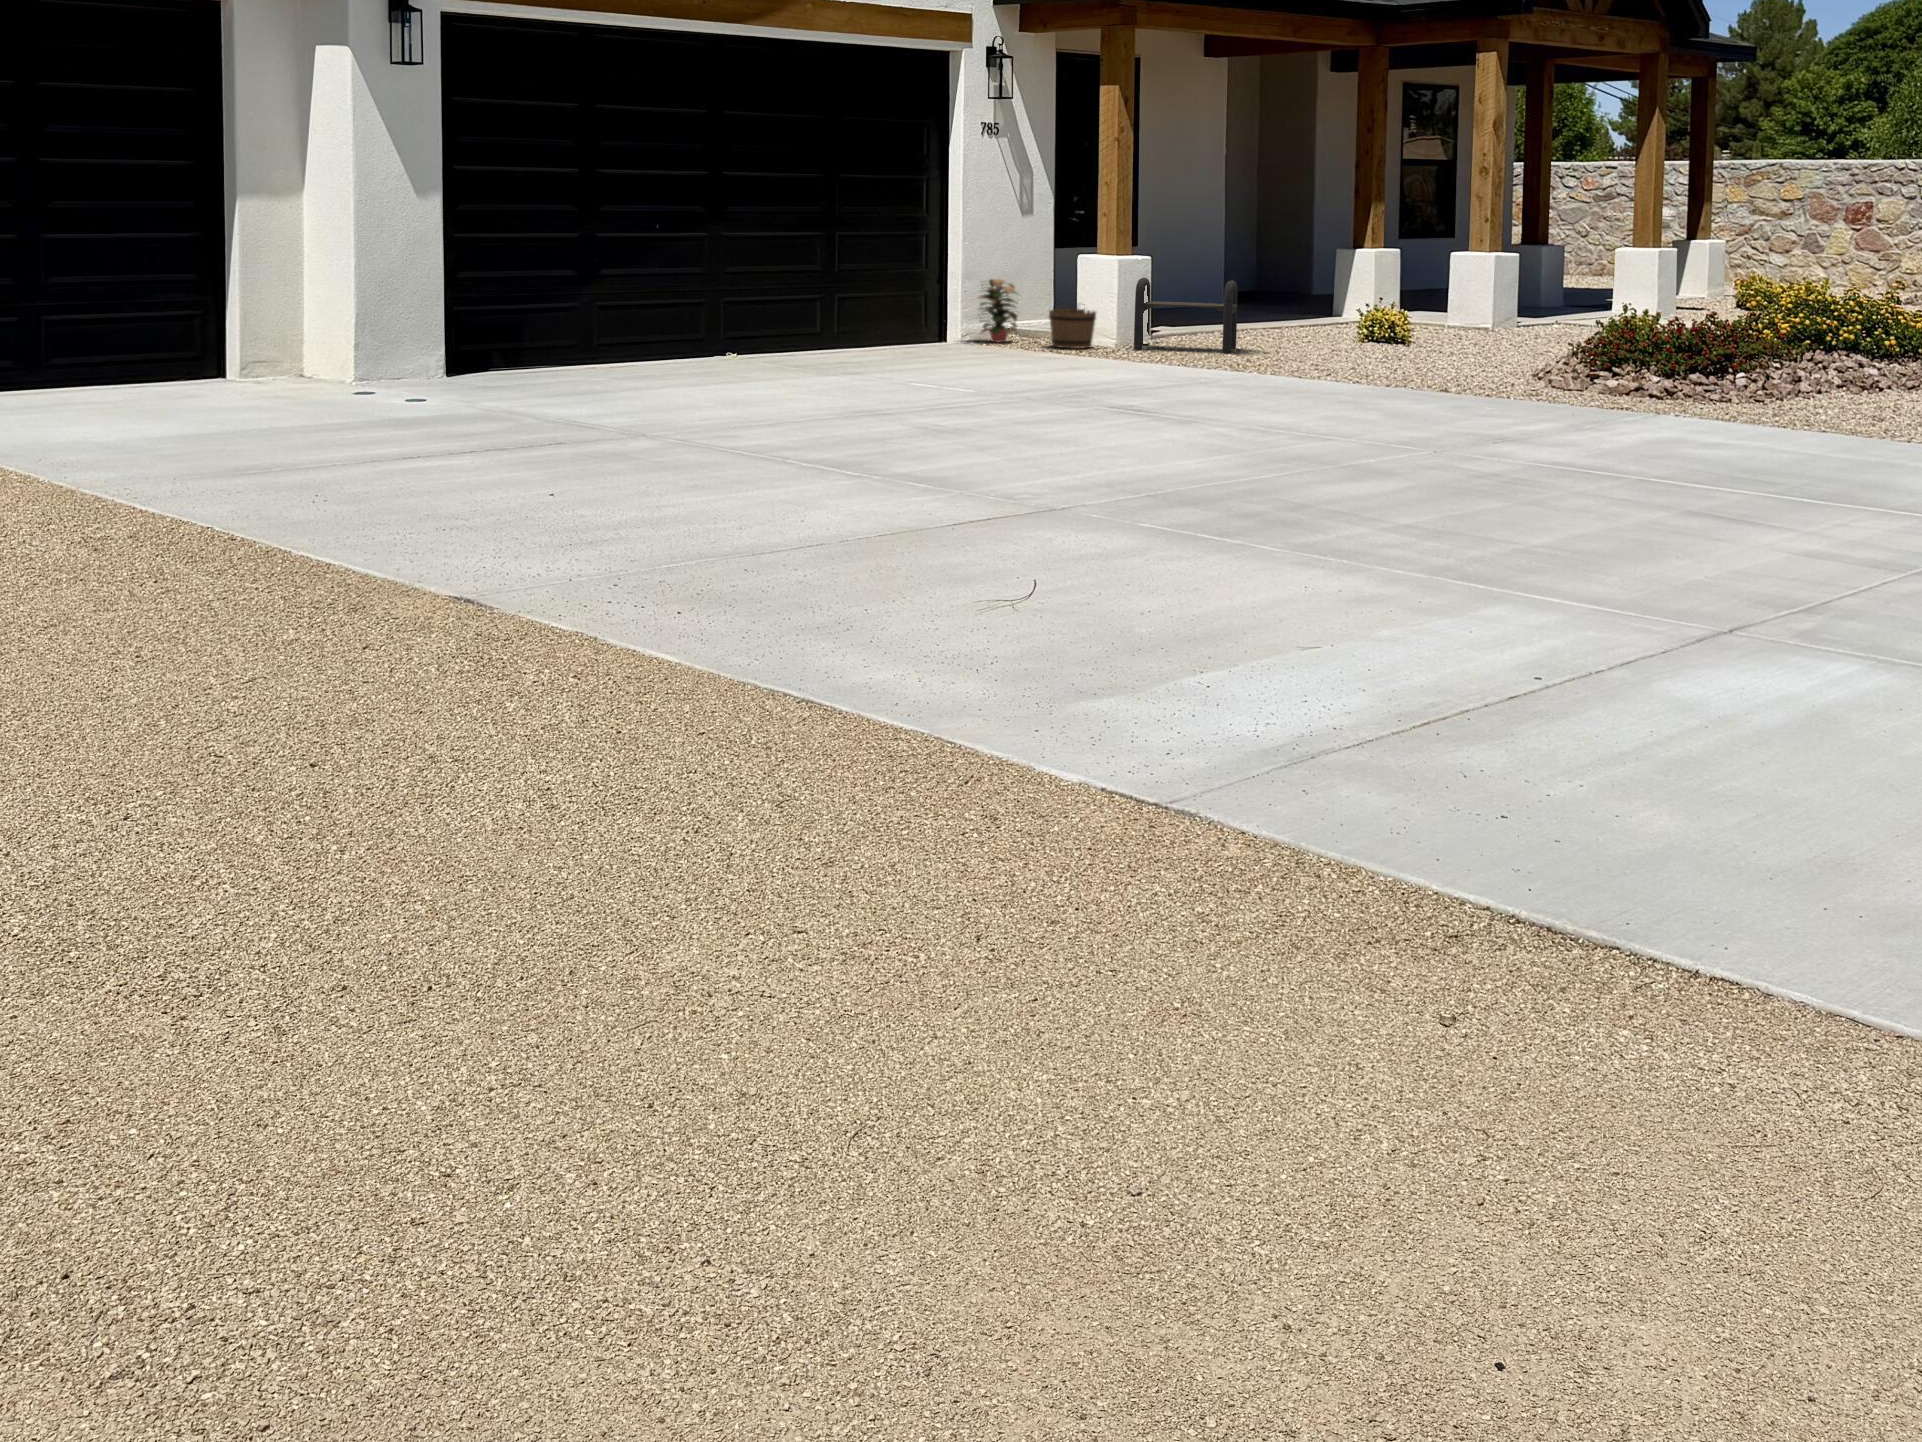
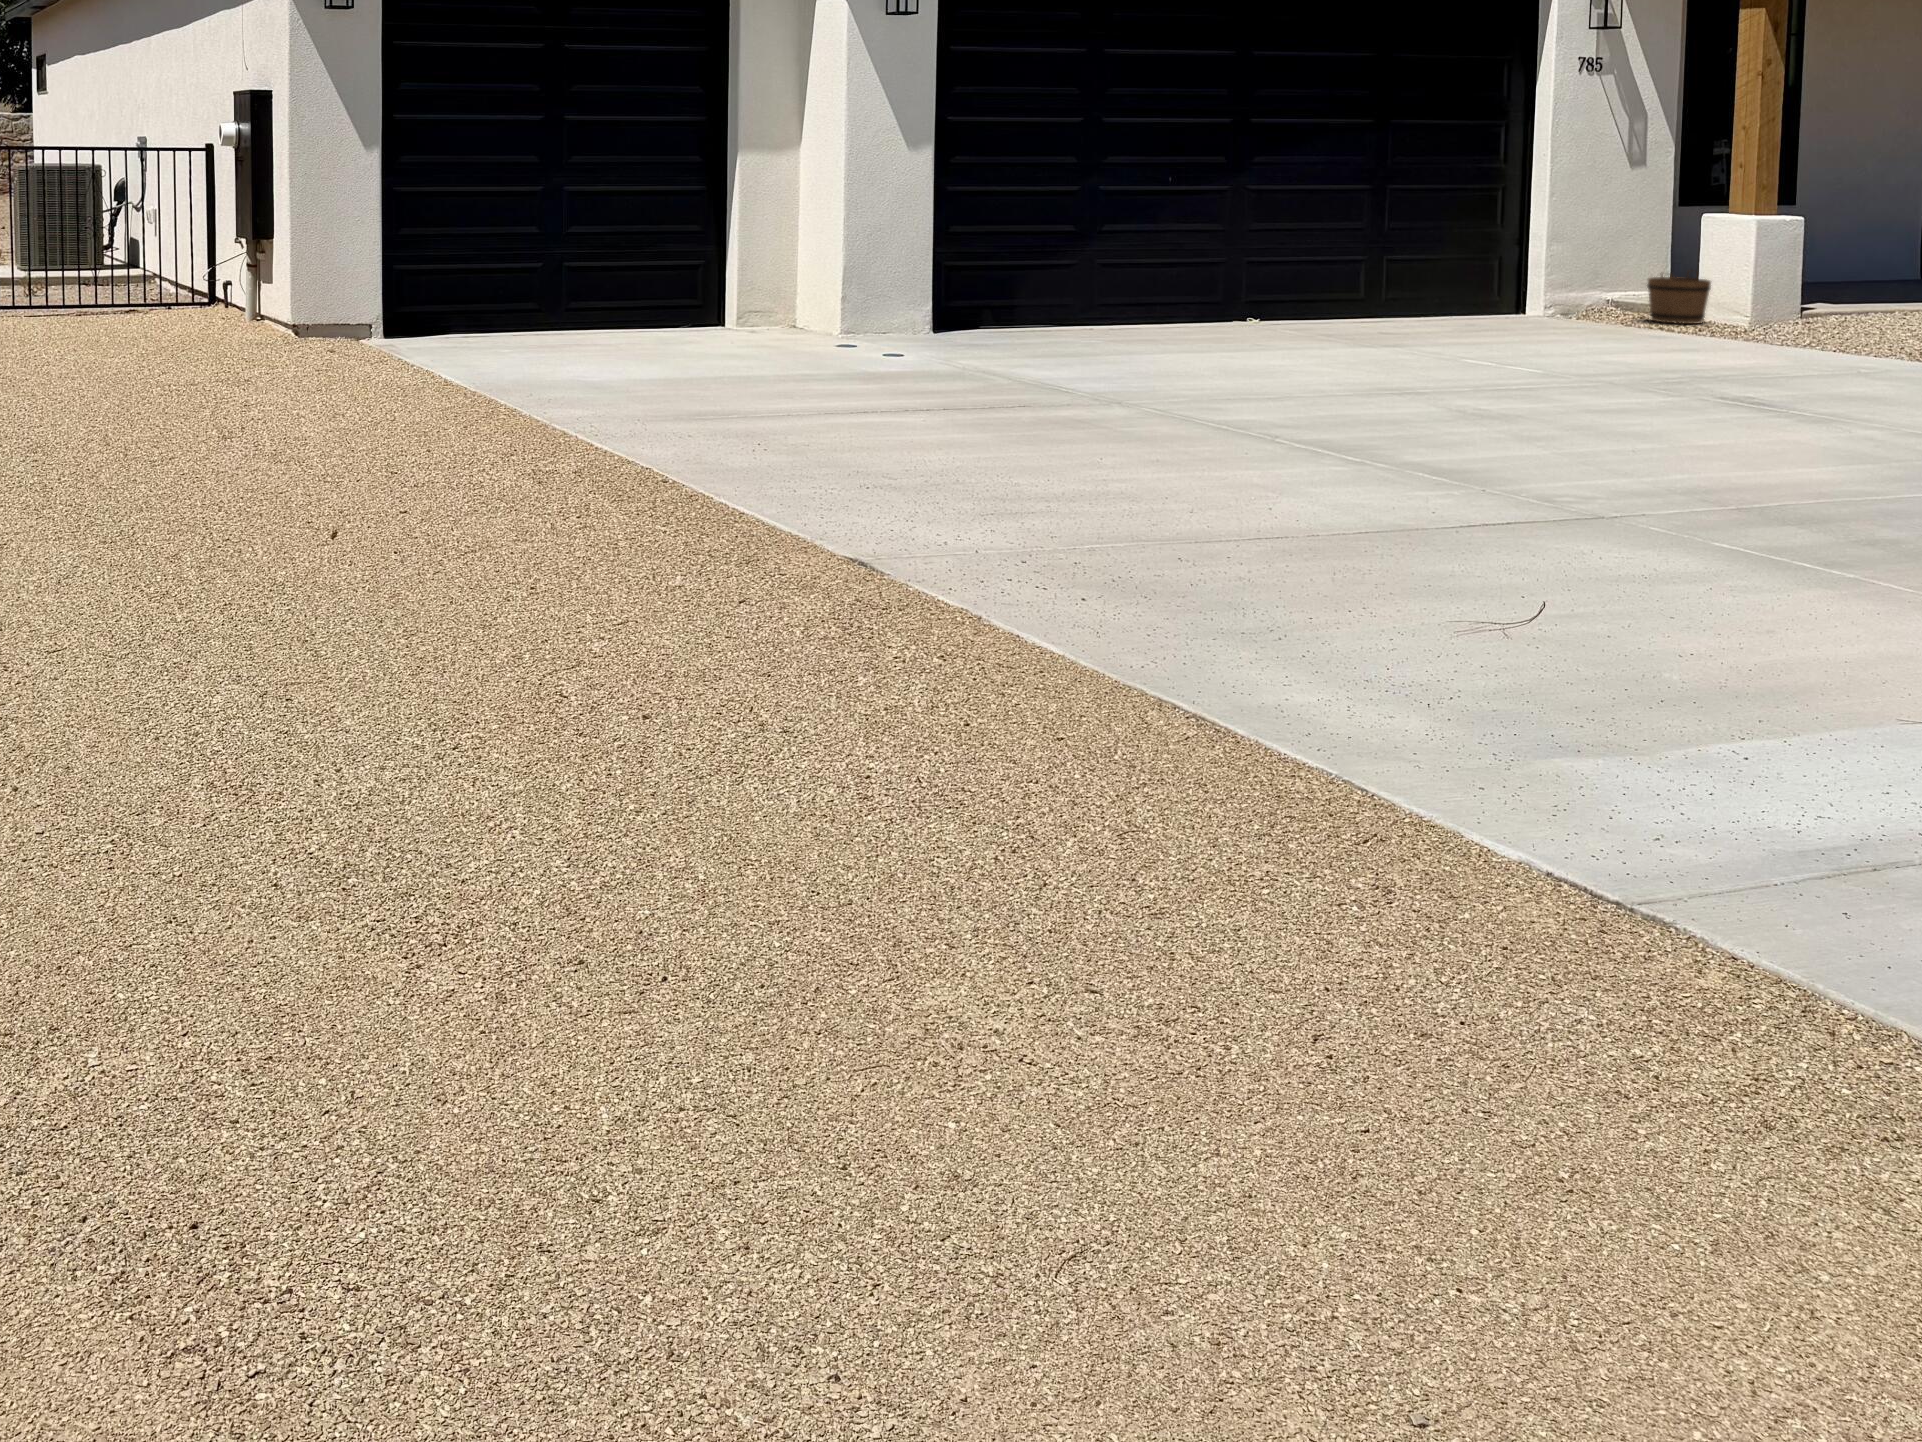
bench: present [1134,278,1237,353] -> none [1761,242,1912,335]
decorative plant: present [979,279,1018,342] -> none [1554,241,1613,314]

